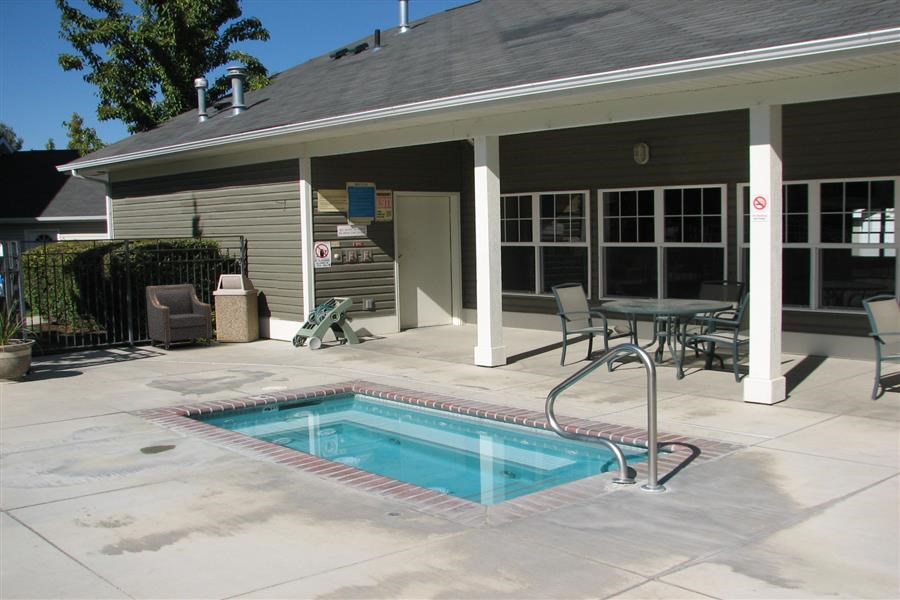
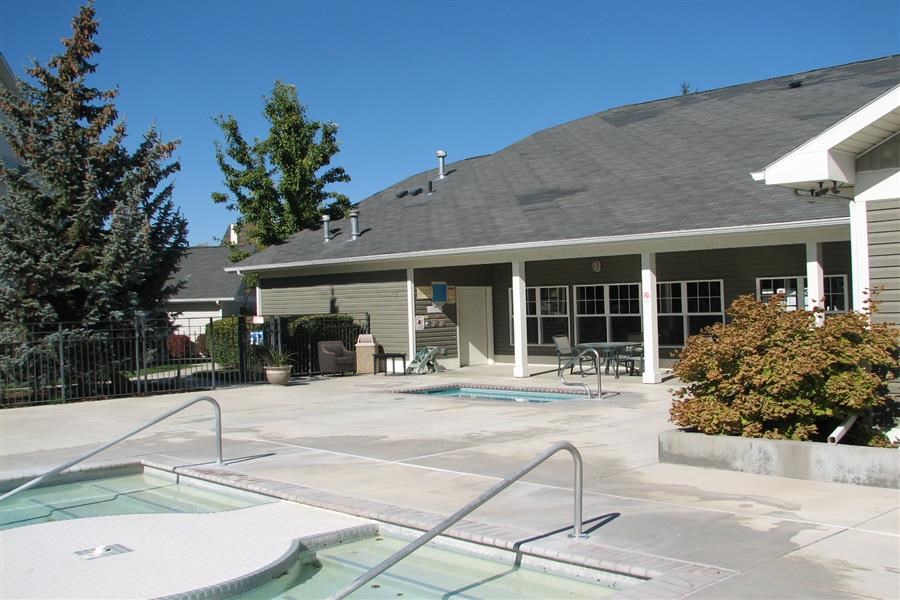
round table: none [232,307,298,351] -> present [372,353,407,376]

